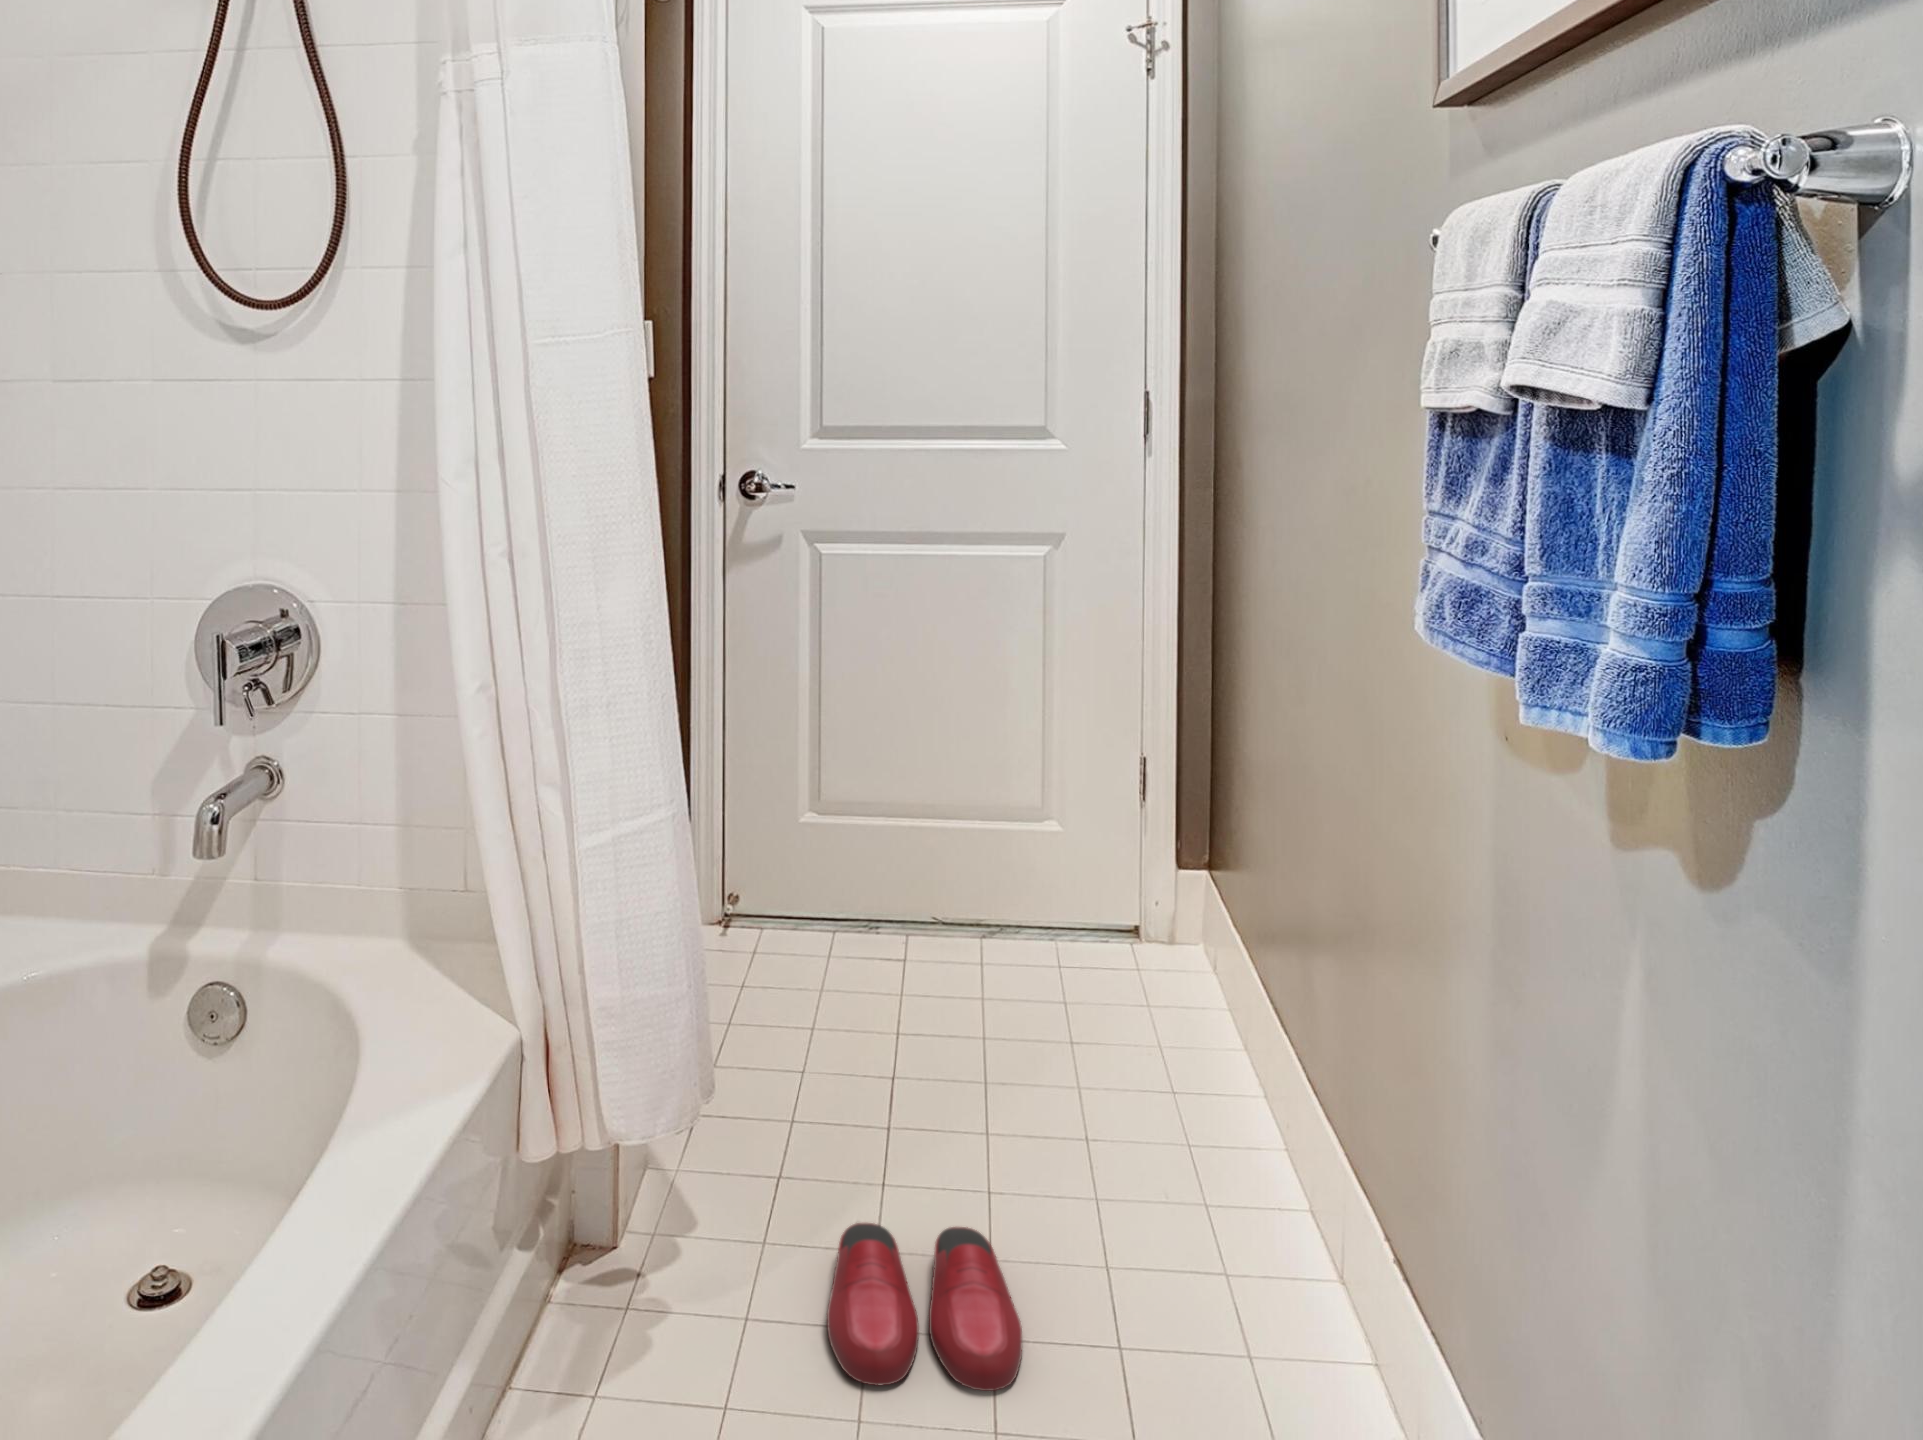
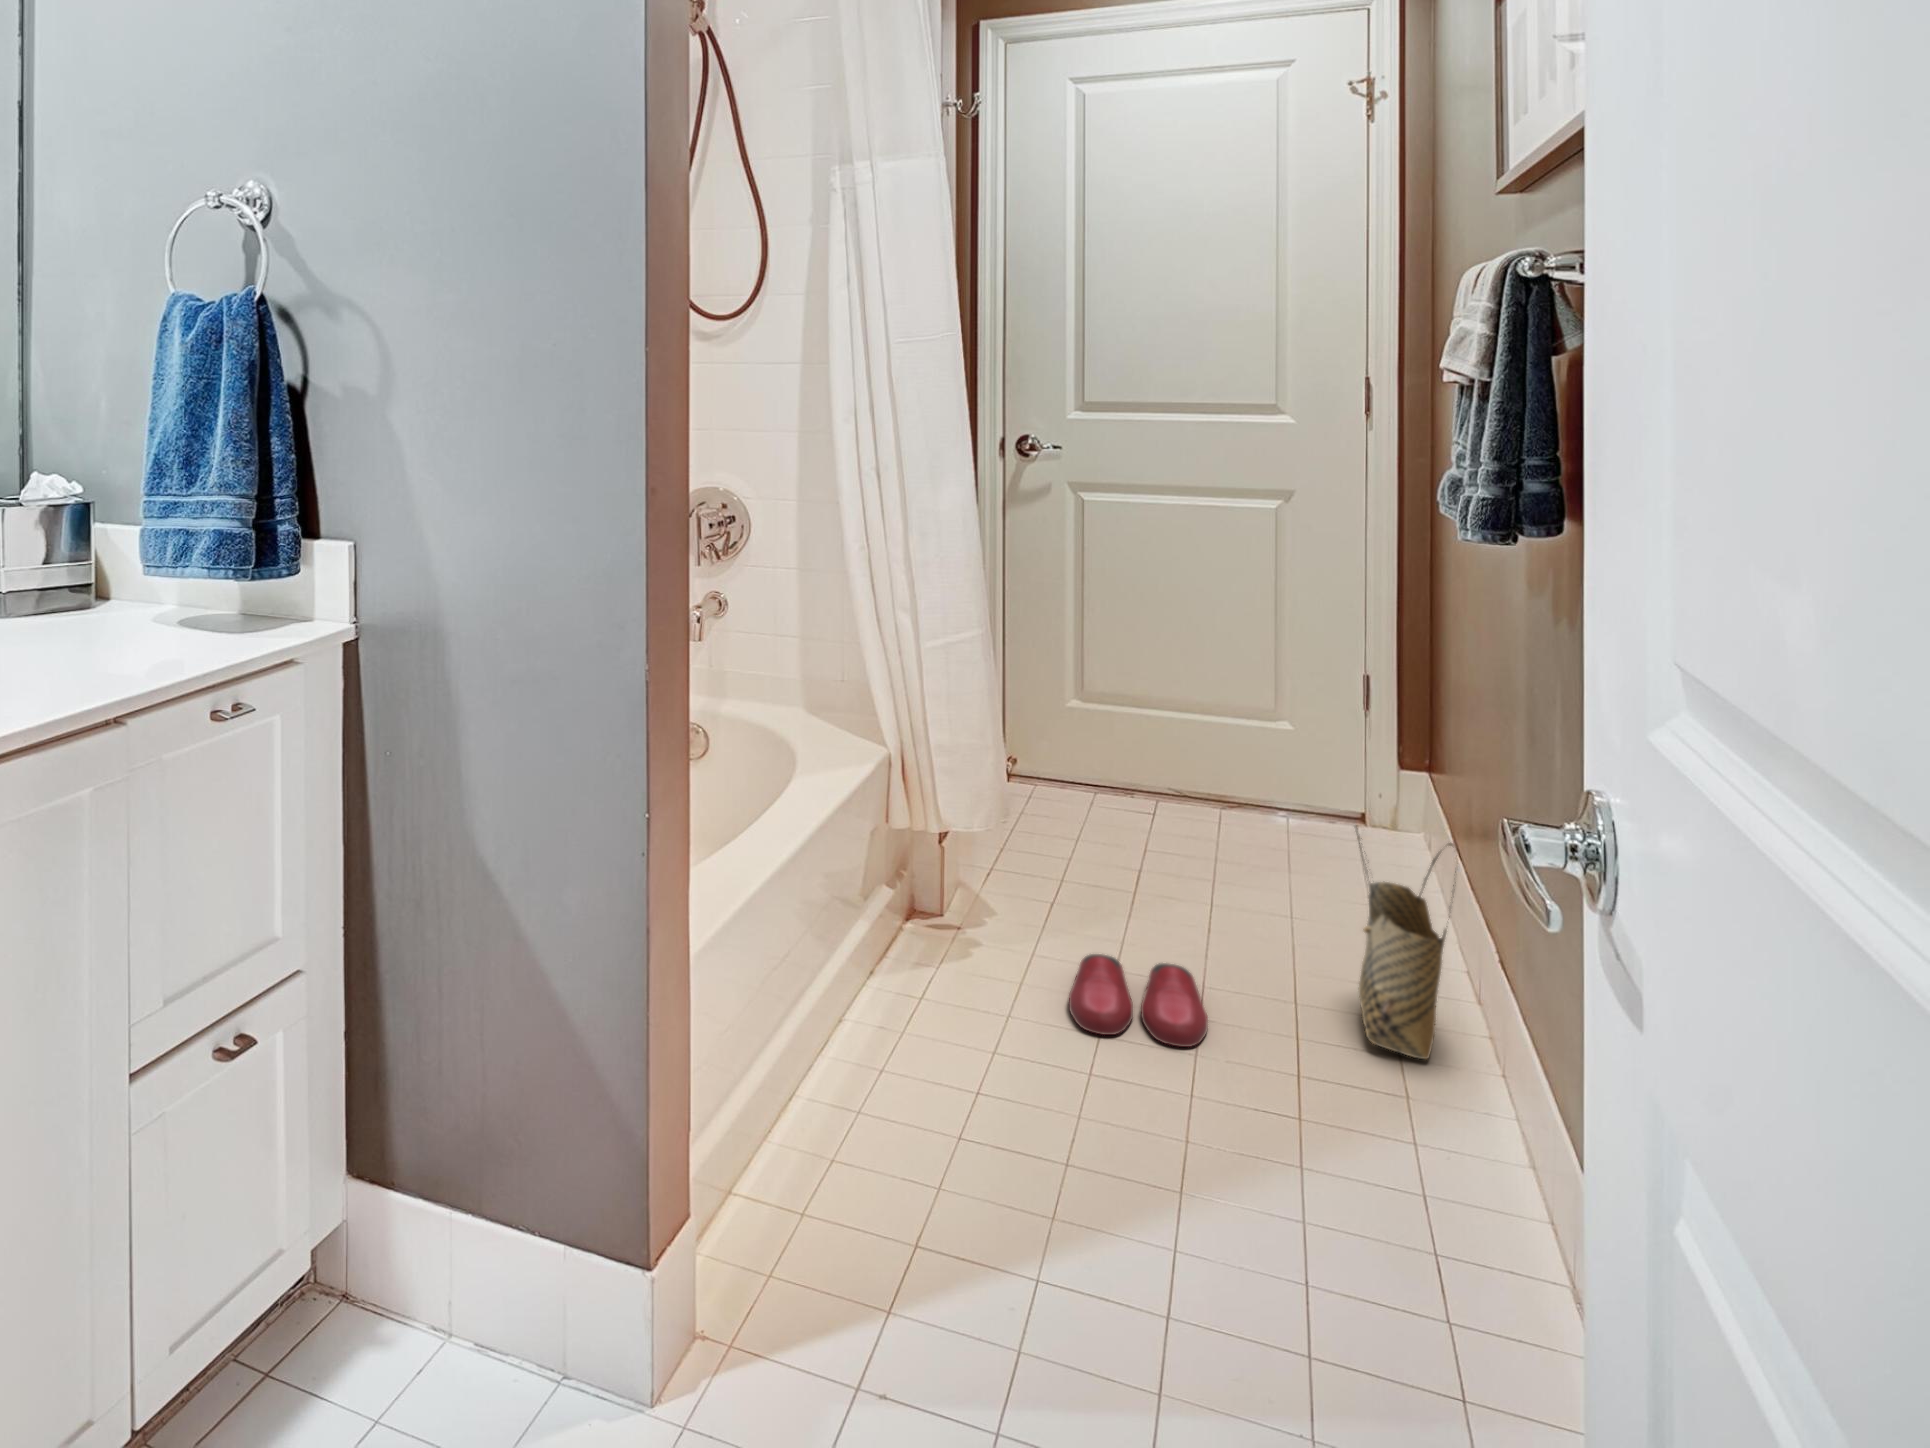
woven basket: none [1203,1008,1343,1356] -> present [1355,827,1456,1060]

